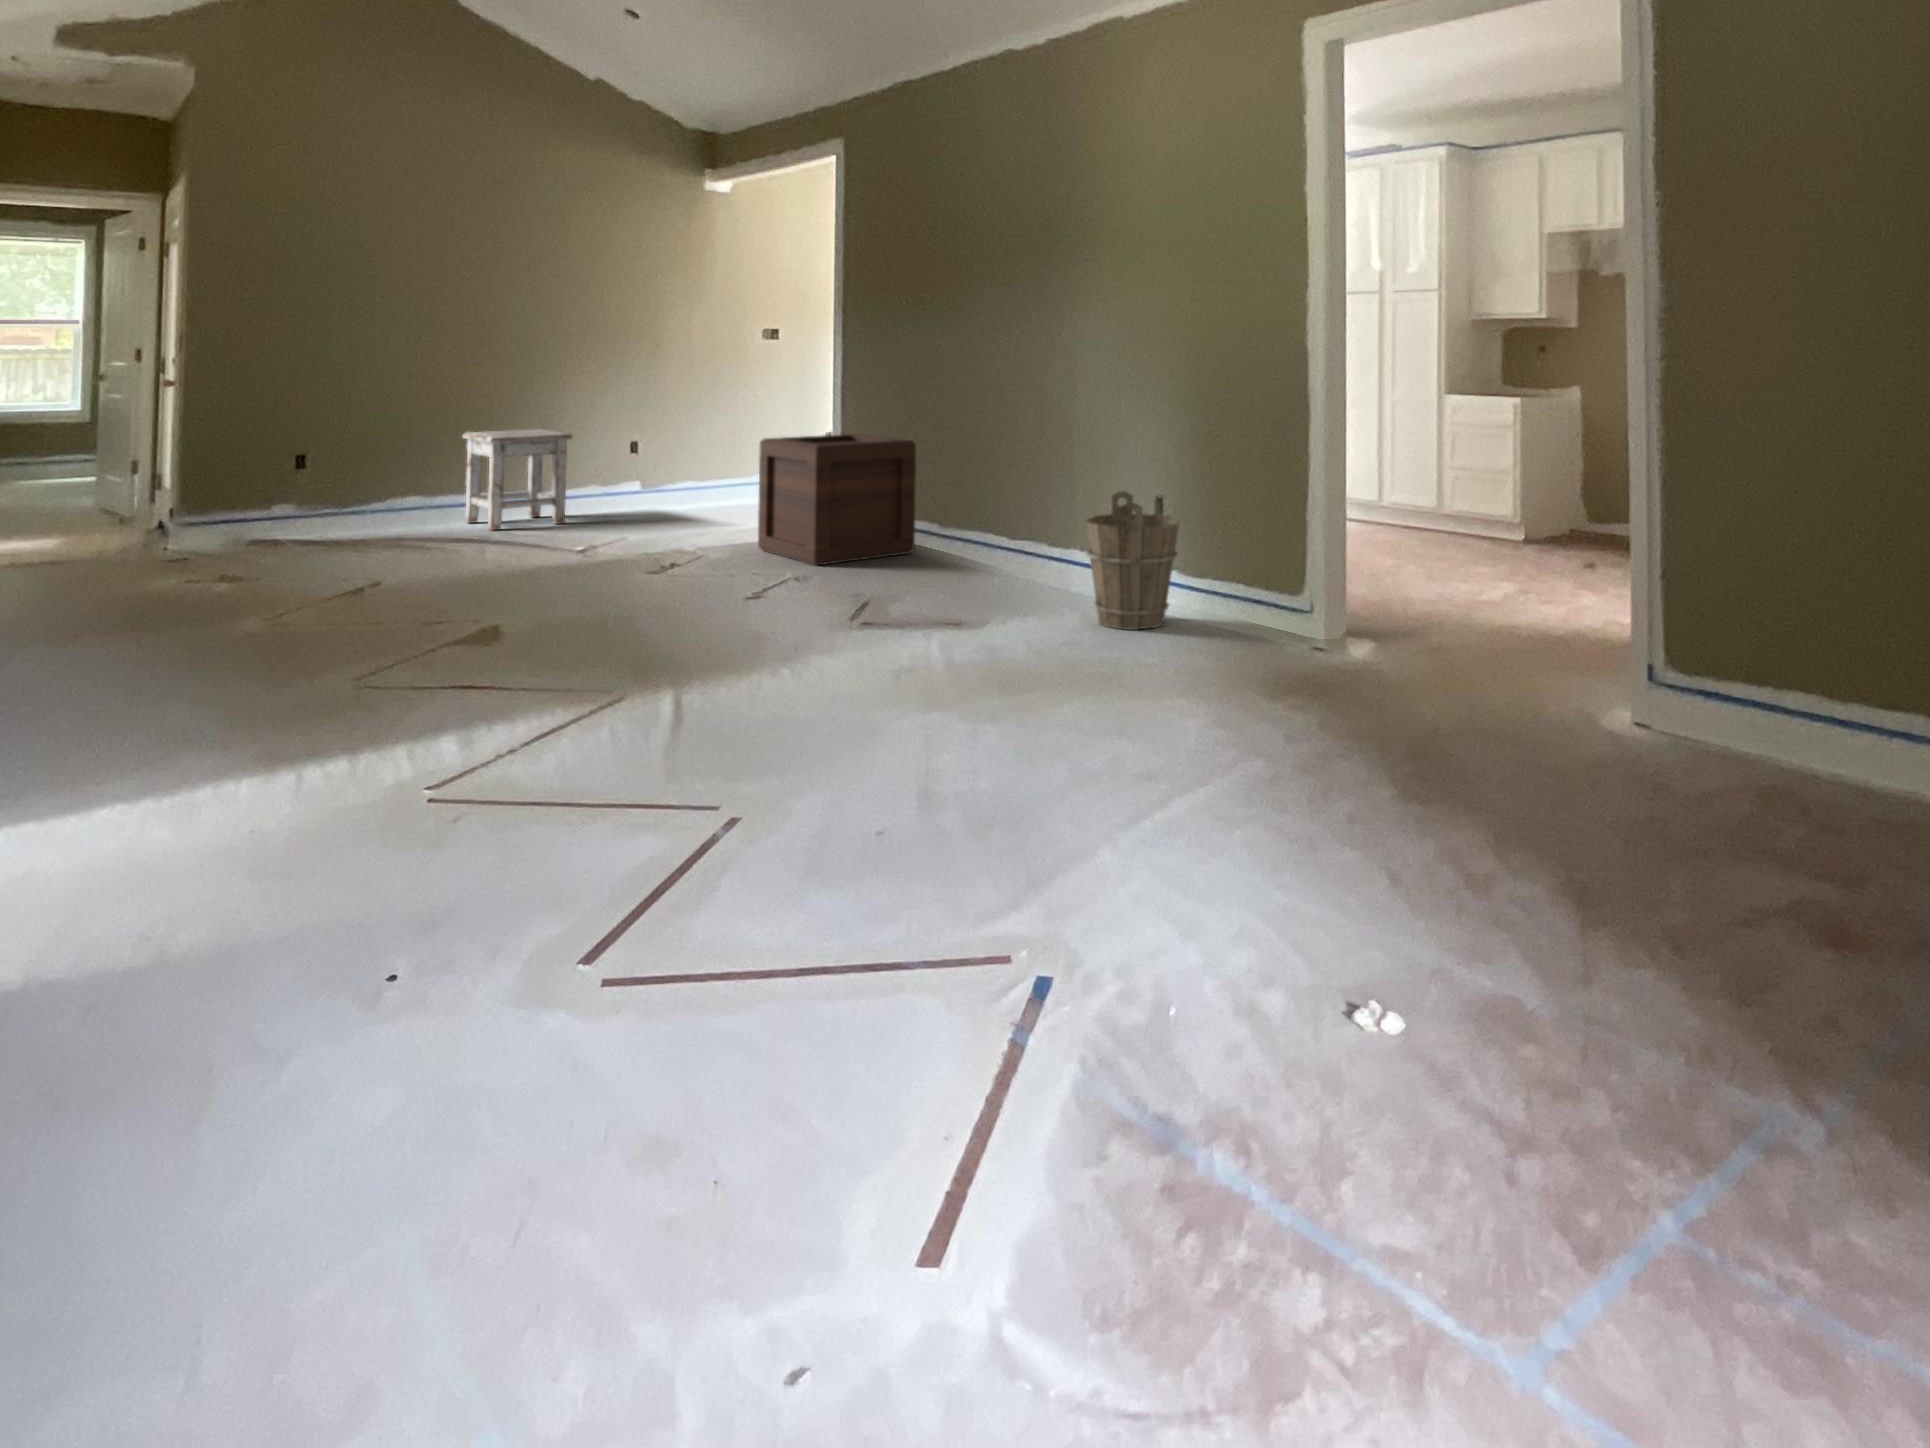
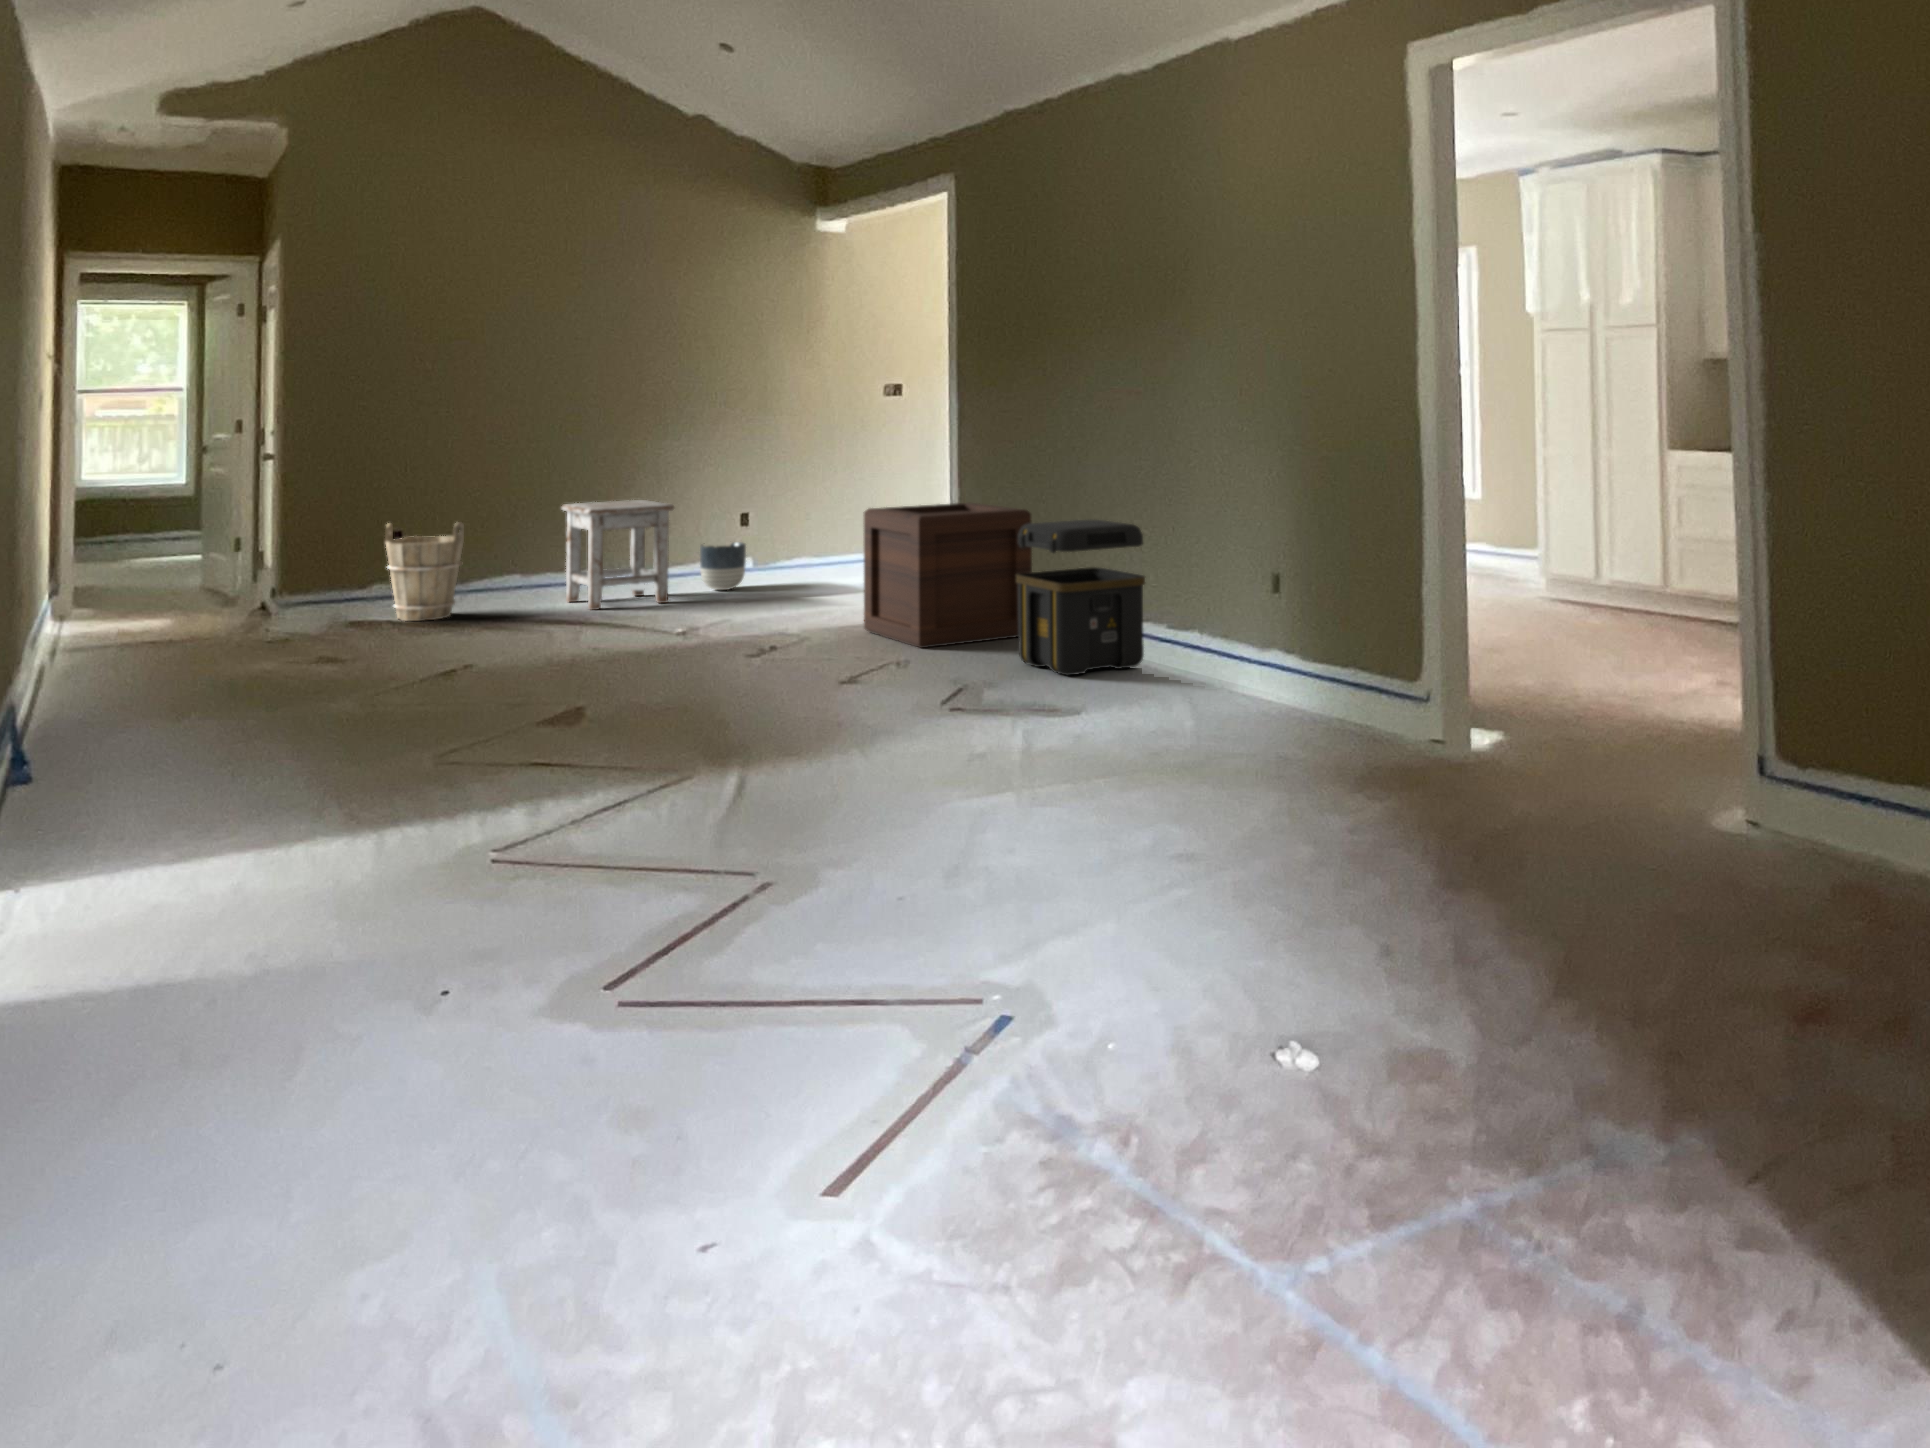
toolbox: none [911,450,1030,591] -> present [1016,520,1145,675]
planter: none [594,468,637,512] -> present [700,542,746,590]
bucket: present [1085,491,1180,630] -> present [385,522,464,621]

